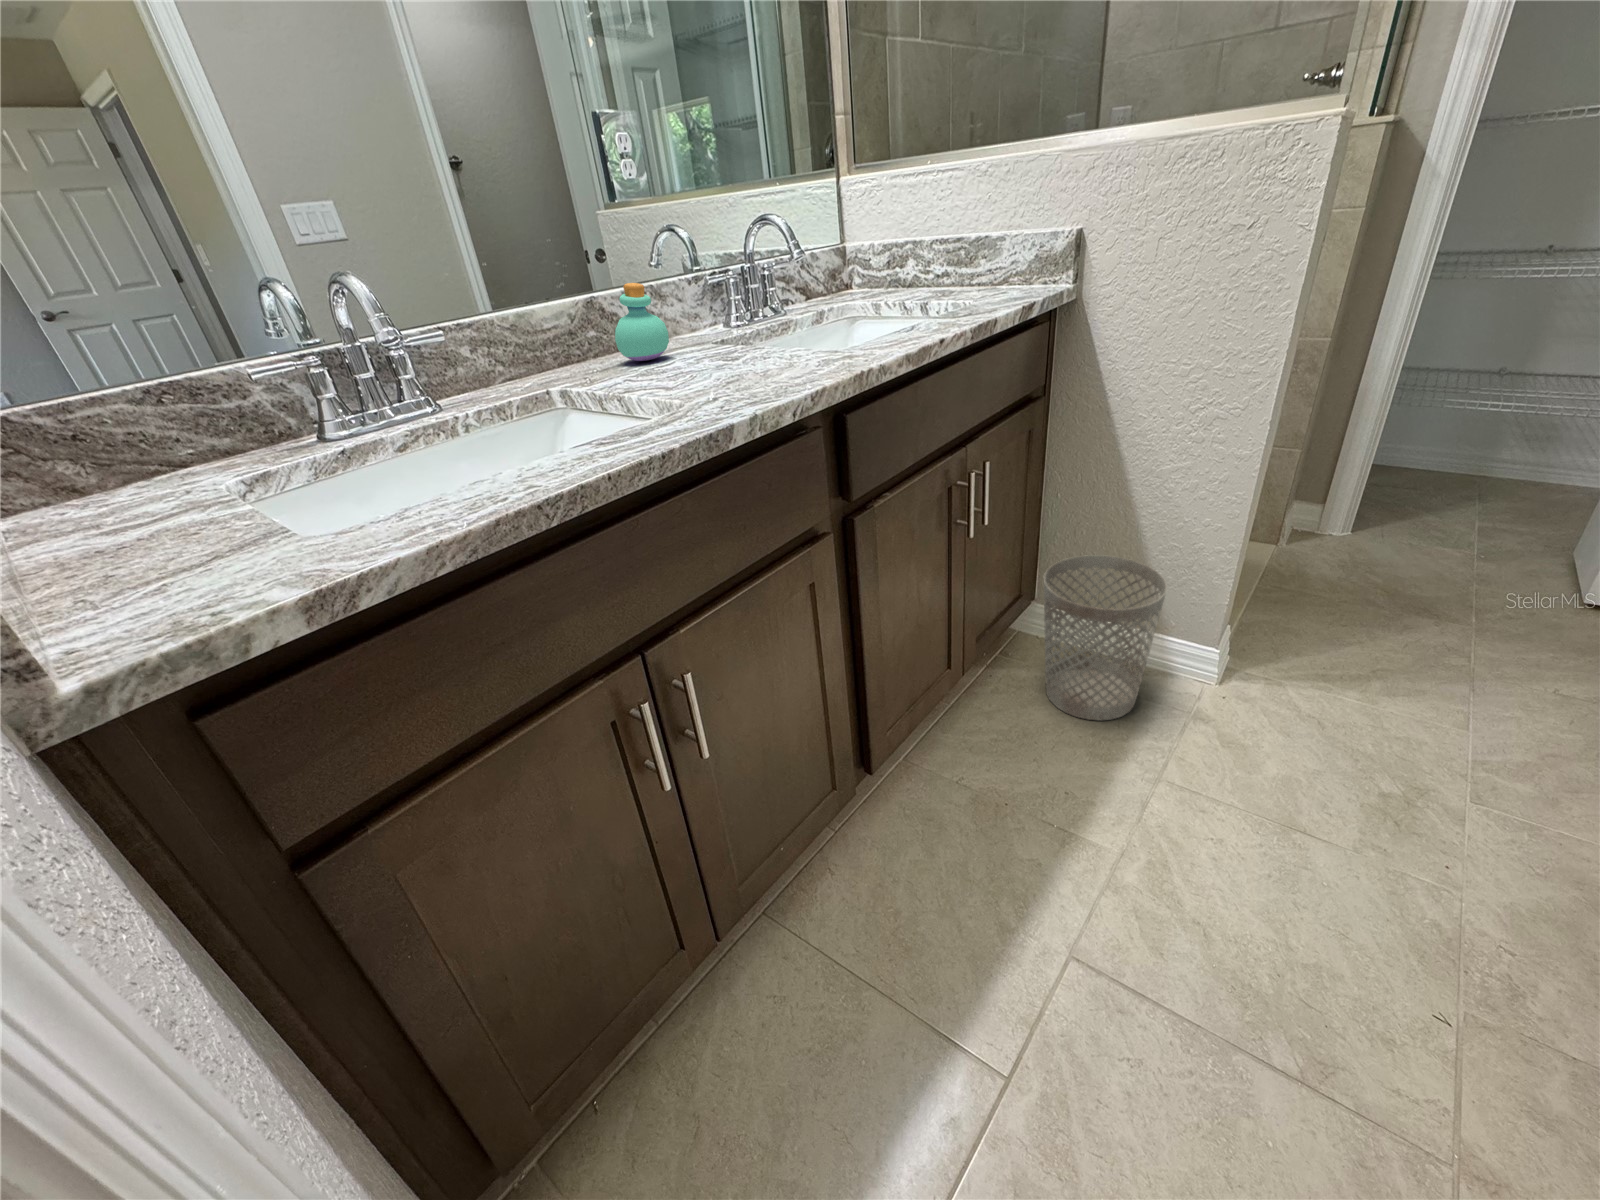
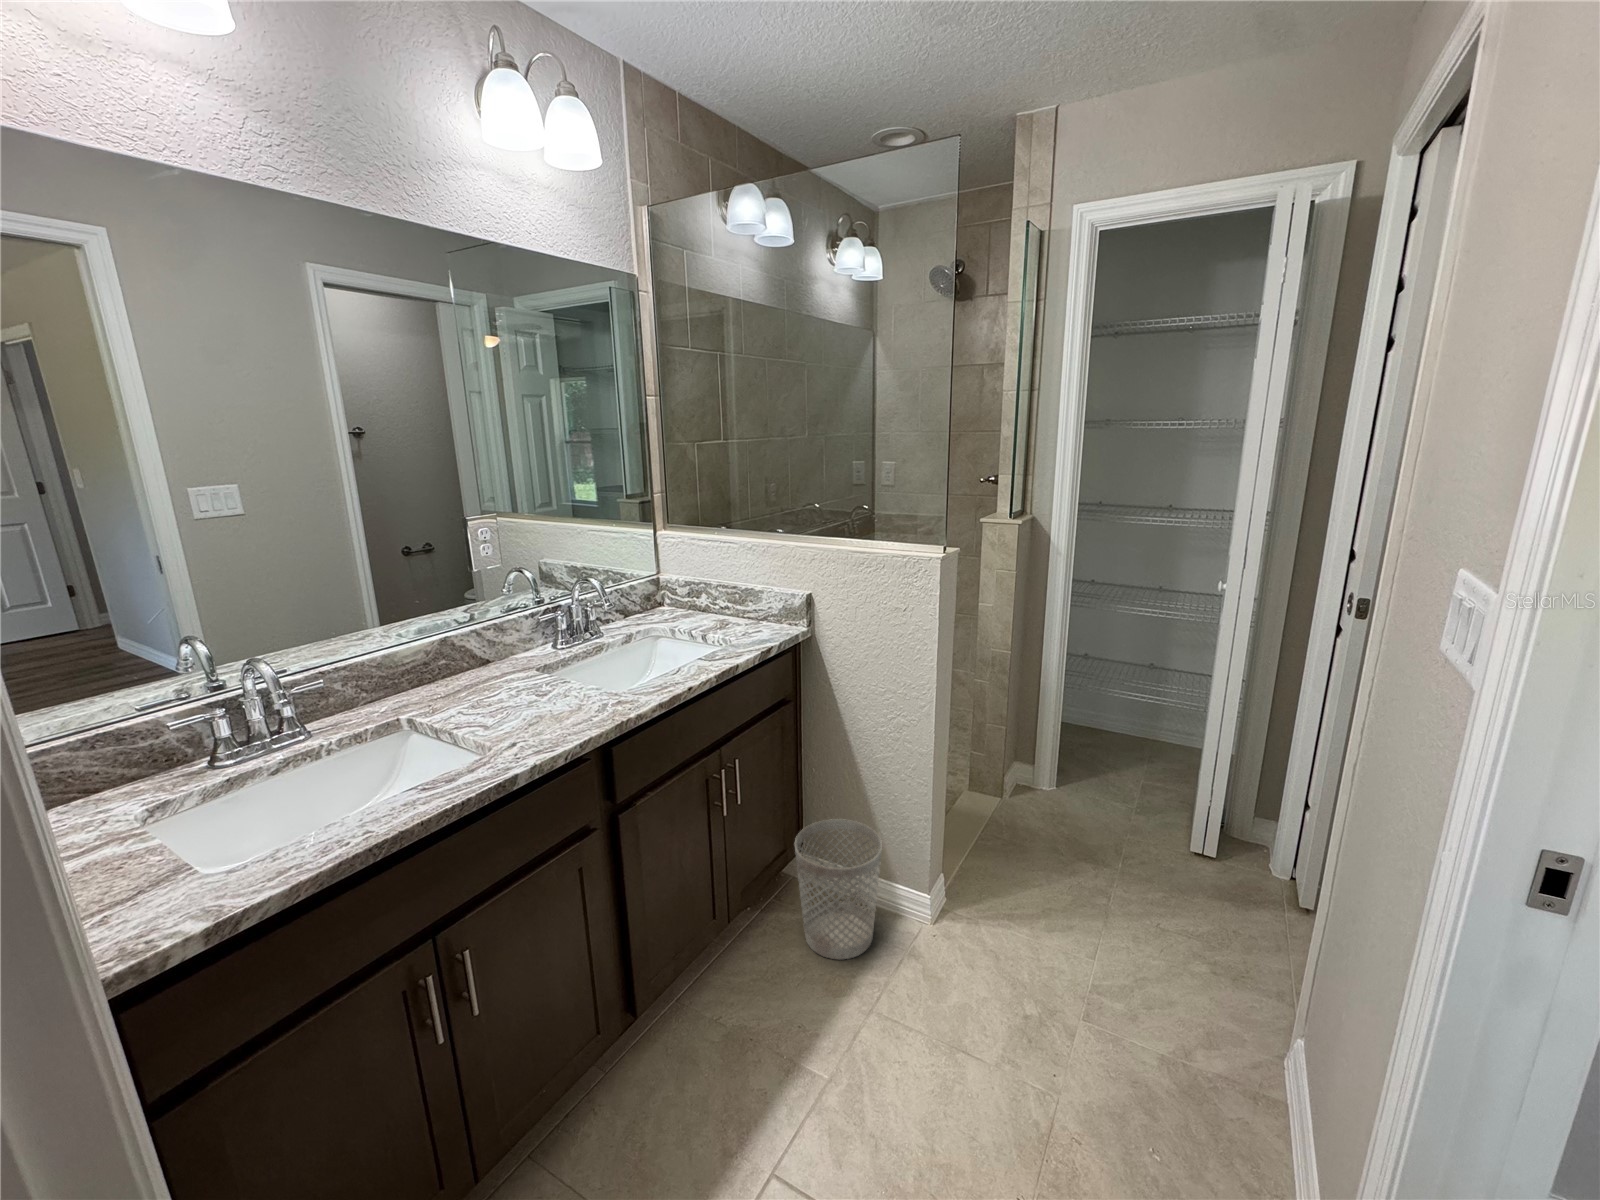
perfume bottle: present [615,283,669,361] -> none [458,635,500,688]

